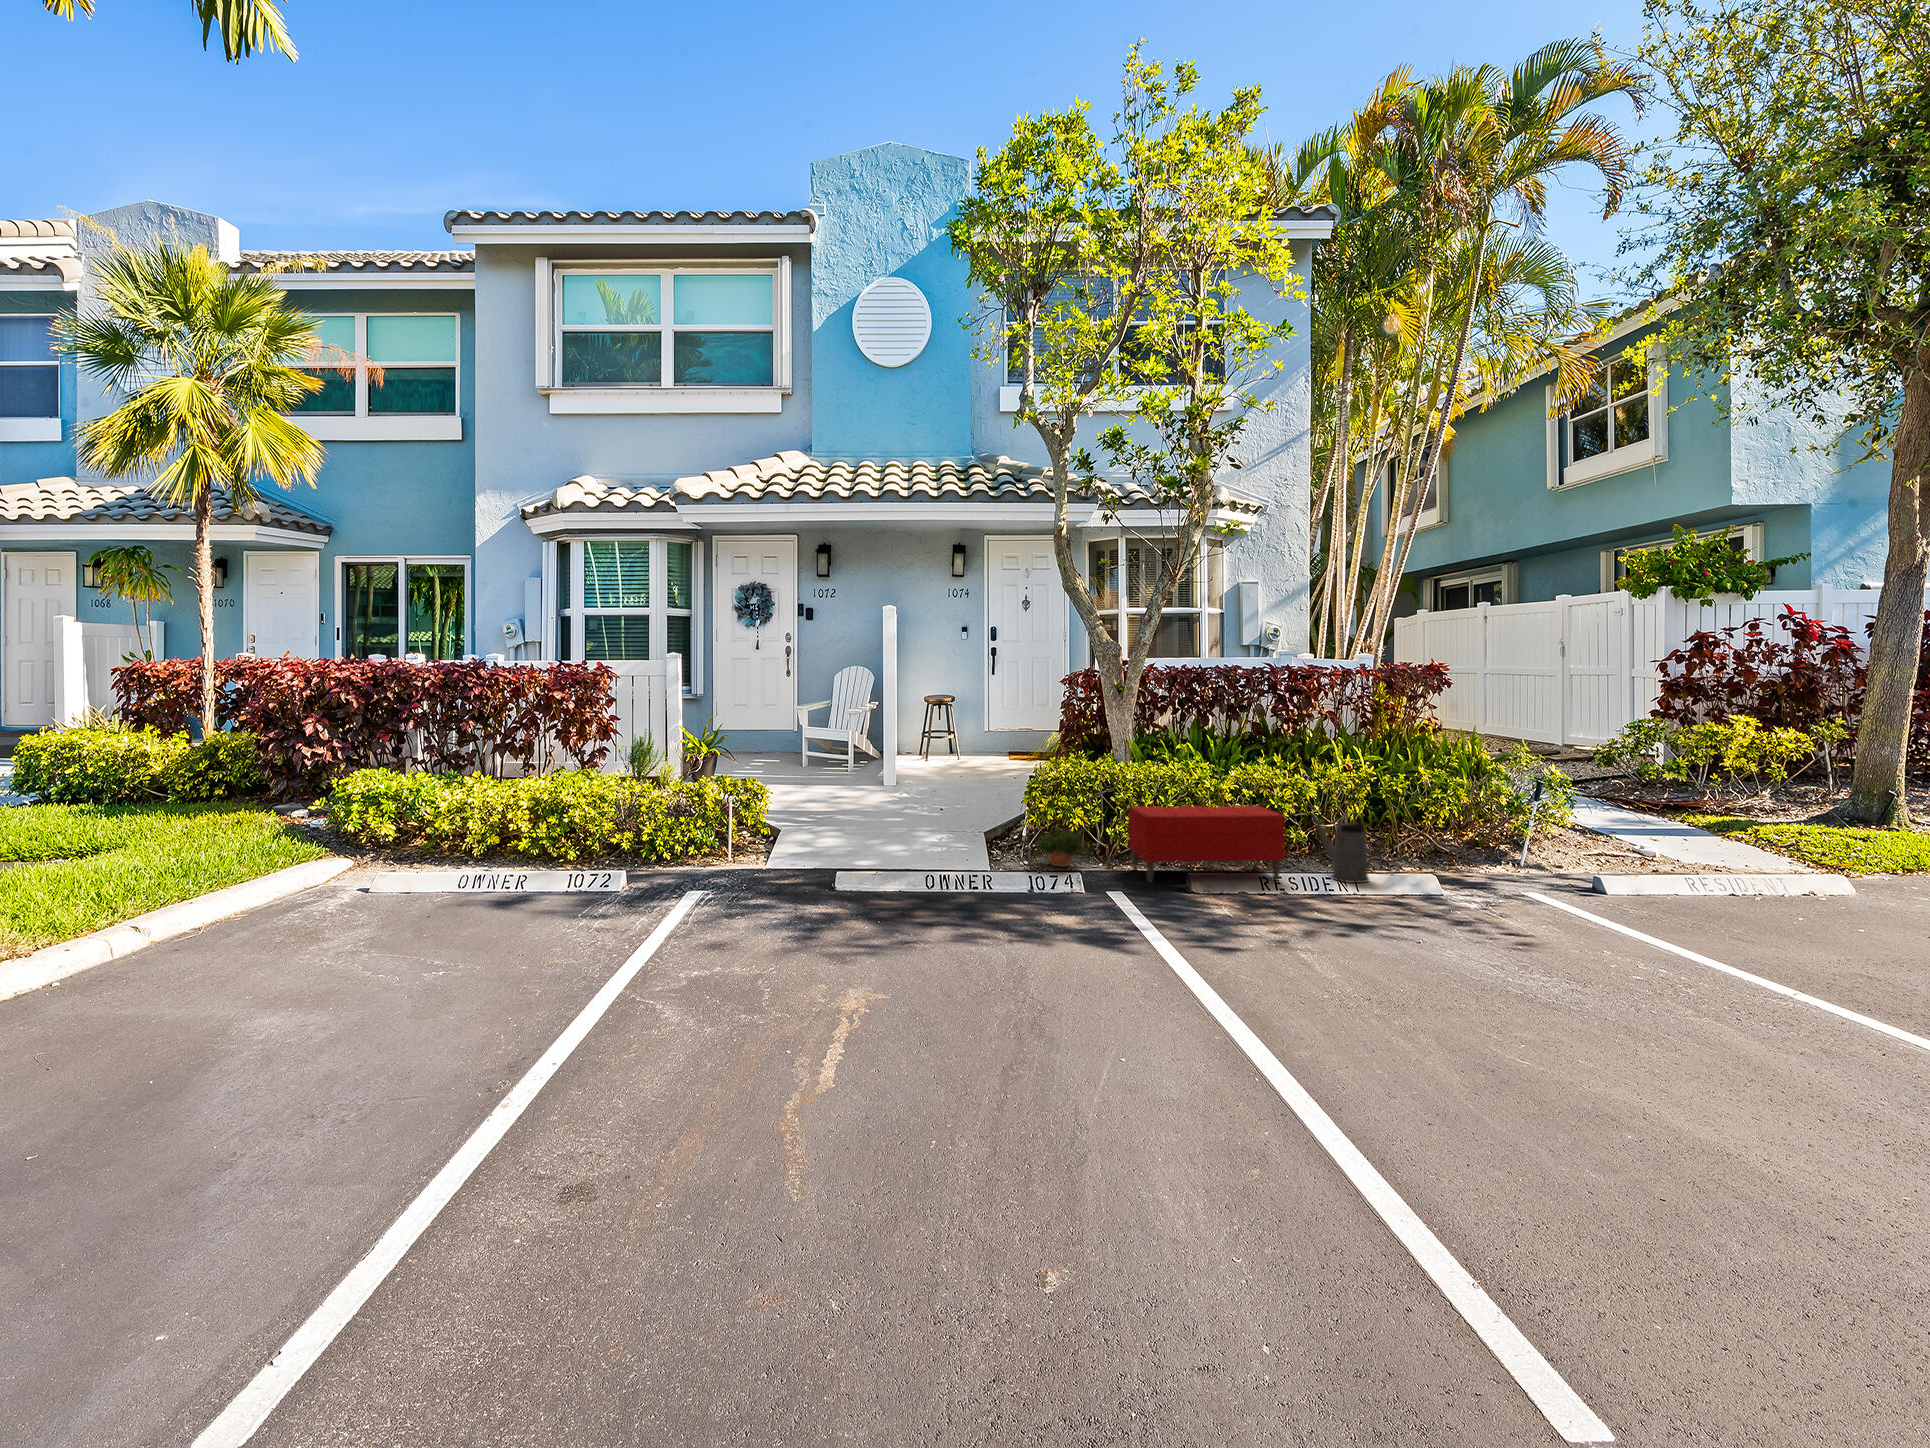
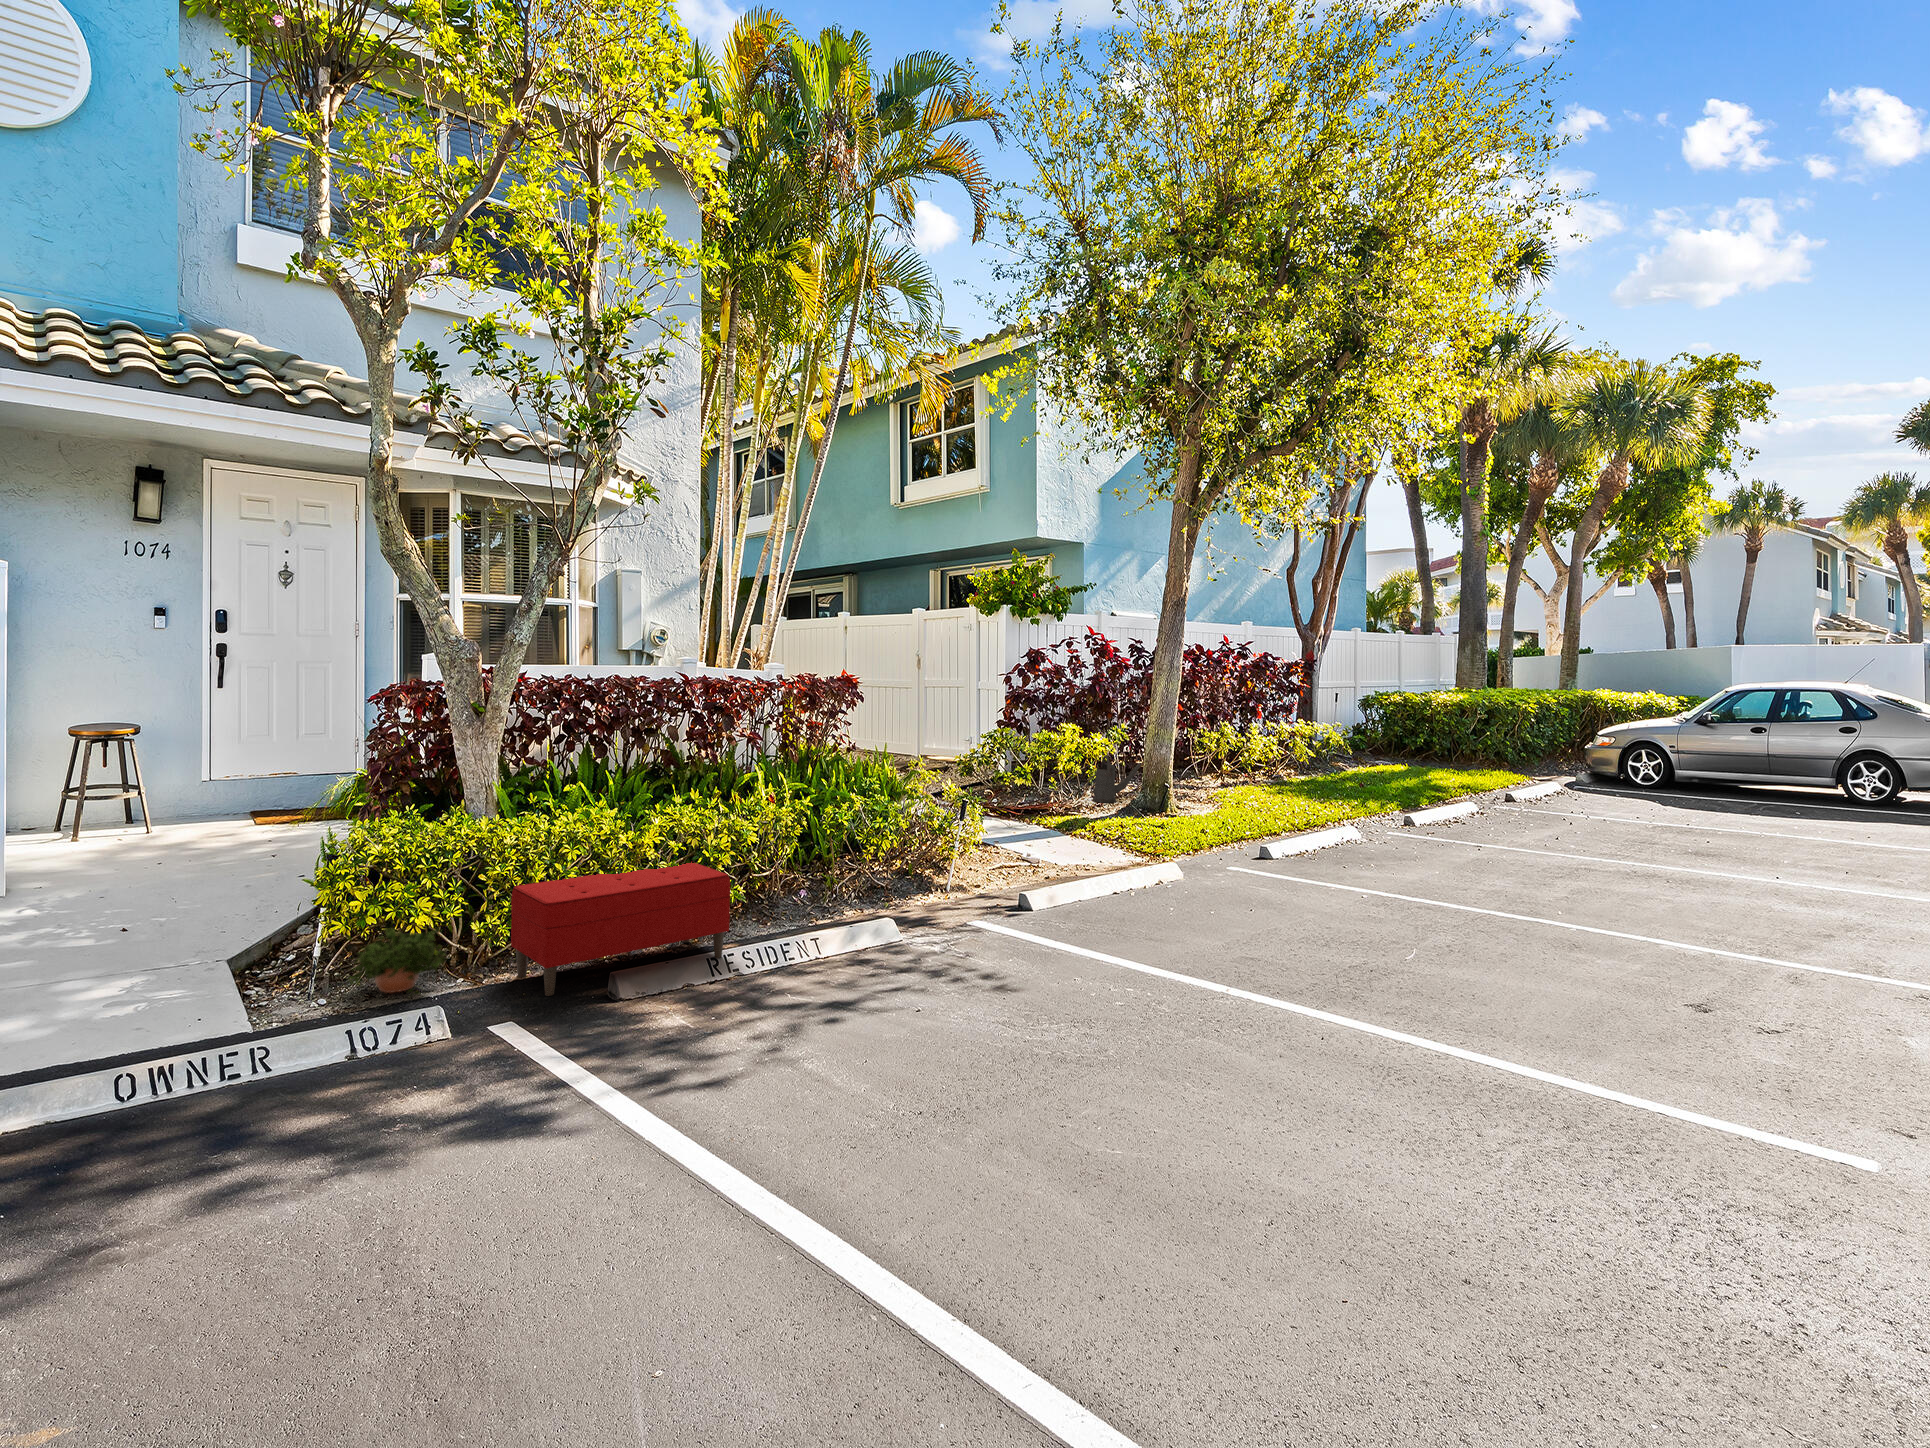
watering can: present [1312,811,1372,883] -> present [1087,756,1141,803]

